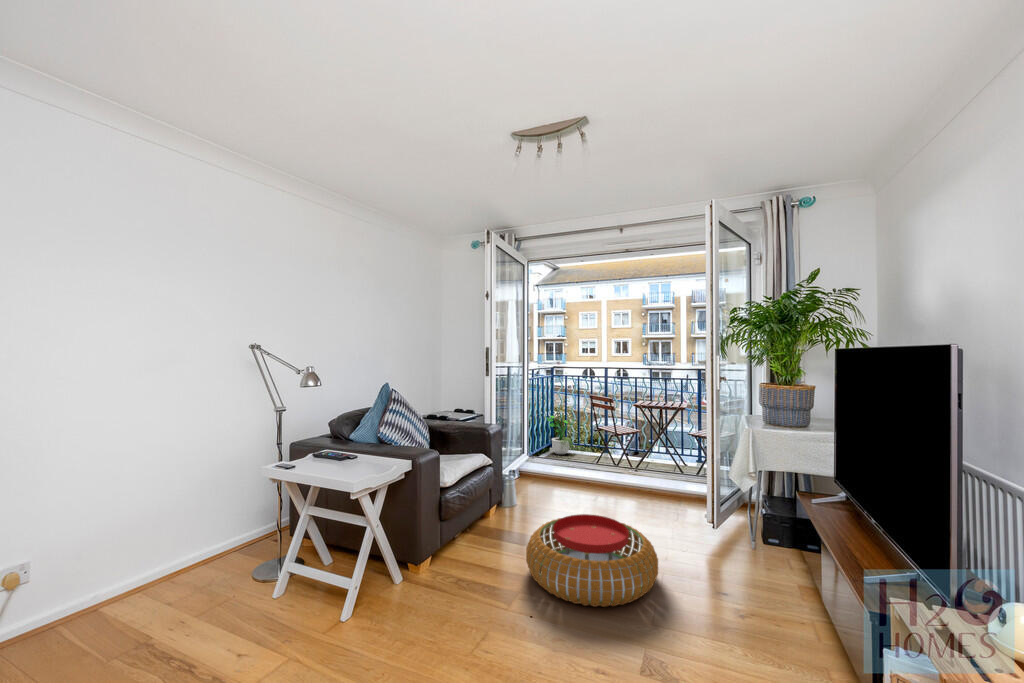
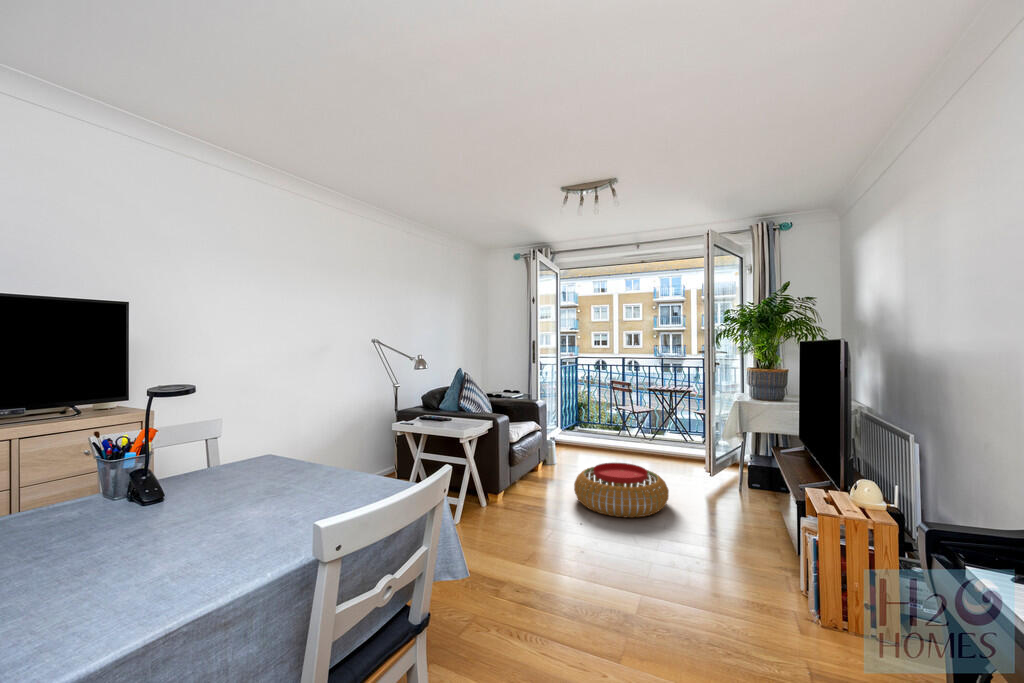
potted plant: present [547,416,574,454] -> none [572,390,597,432]

